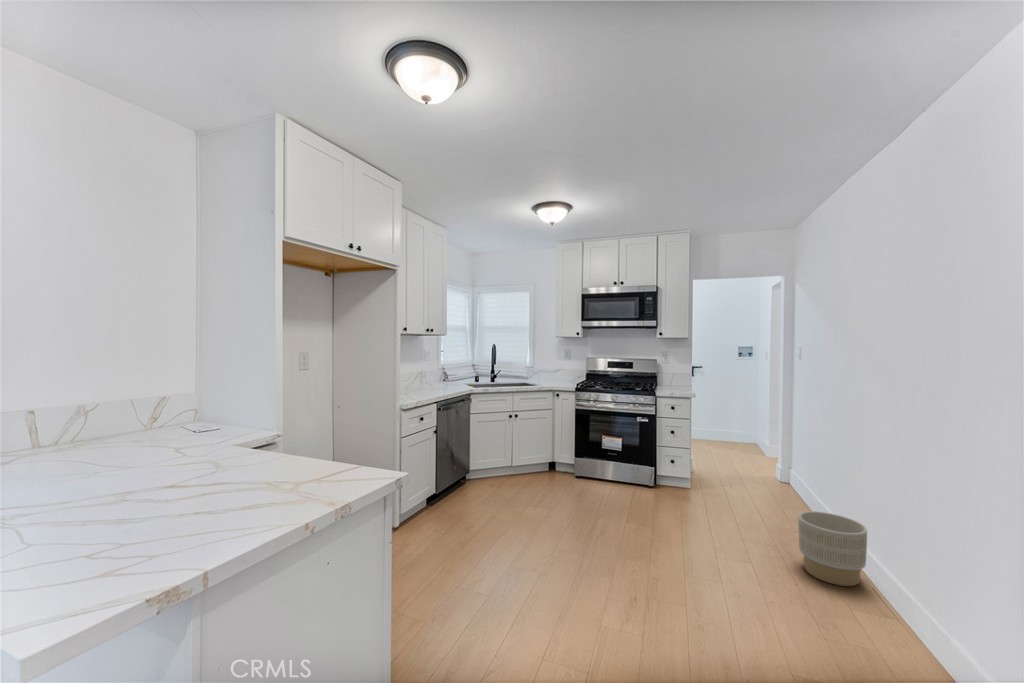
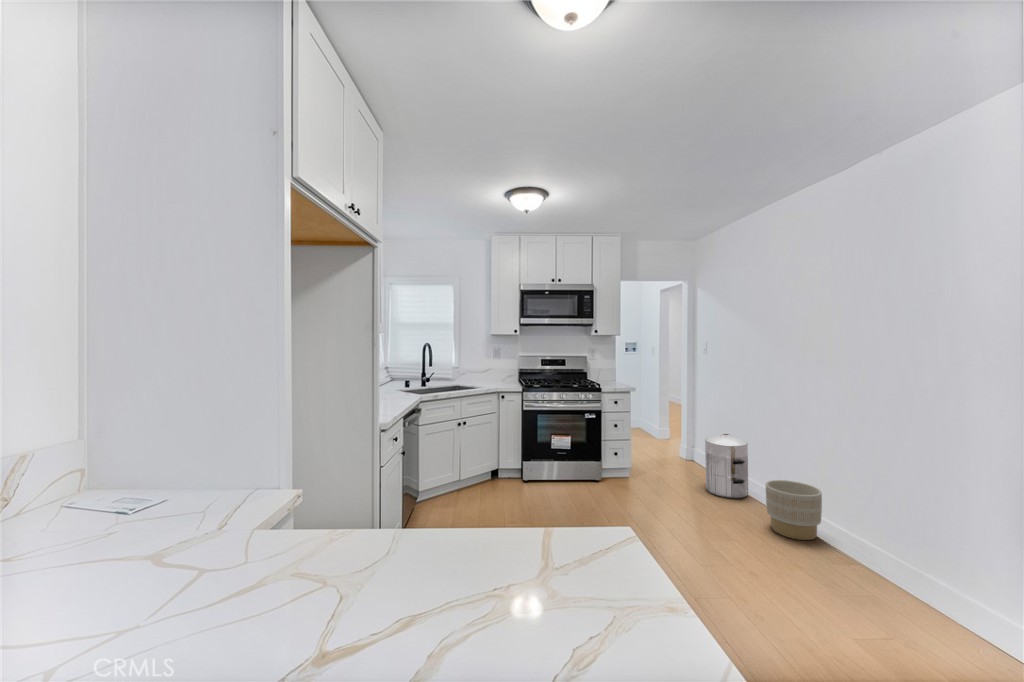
waste bin: none [766,455,819,531] -> present [705,434,748,498]

